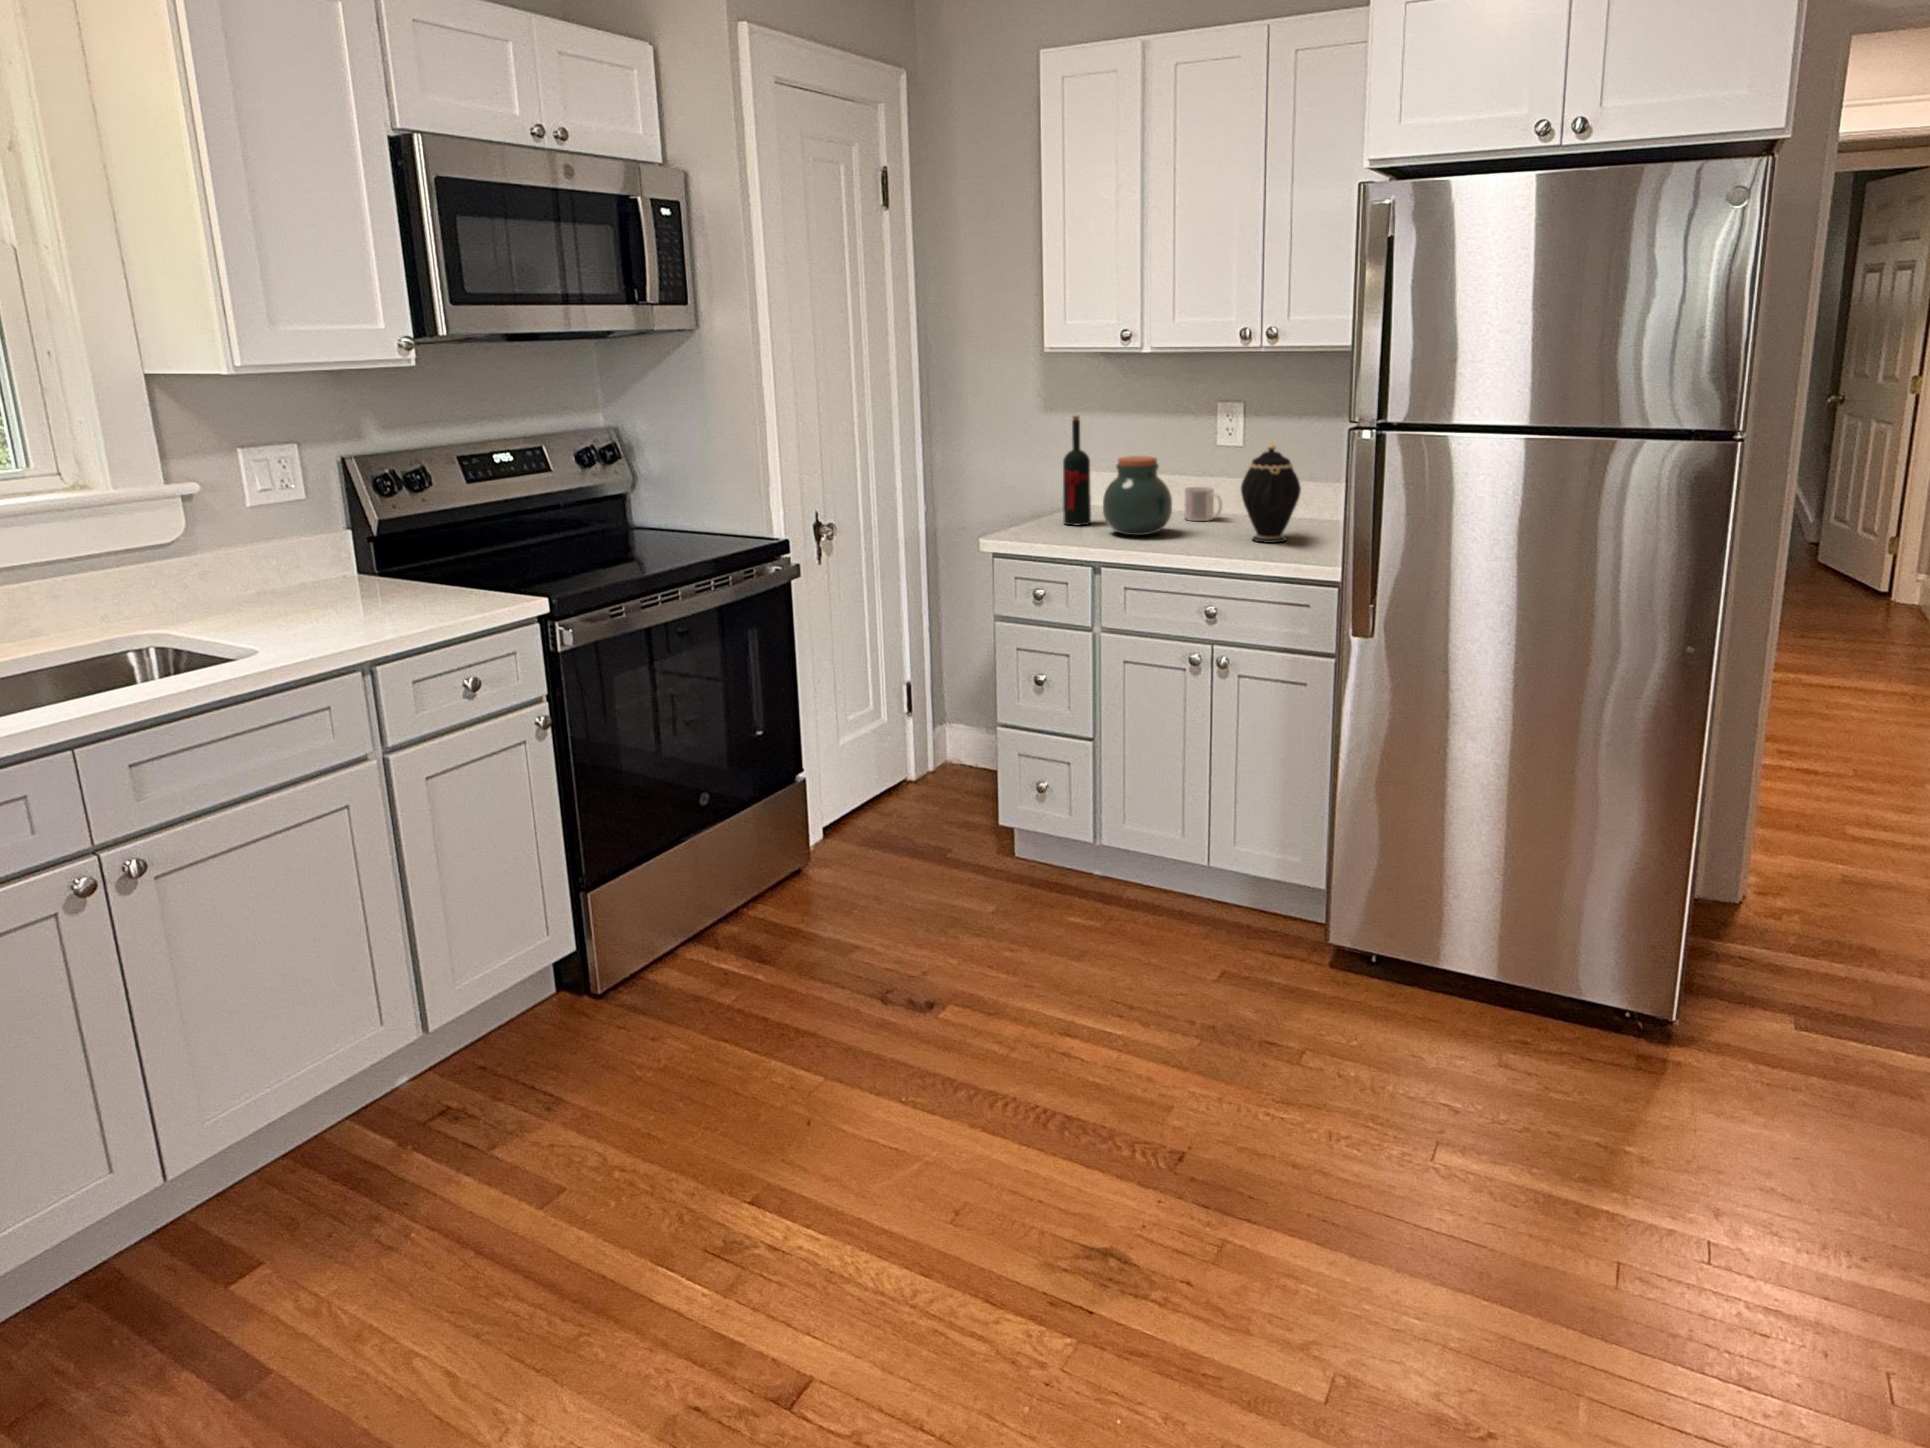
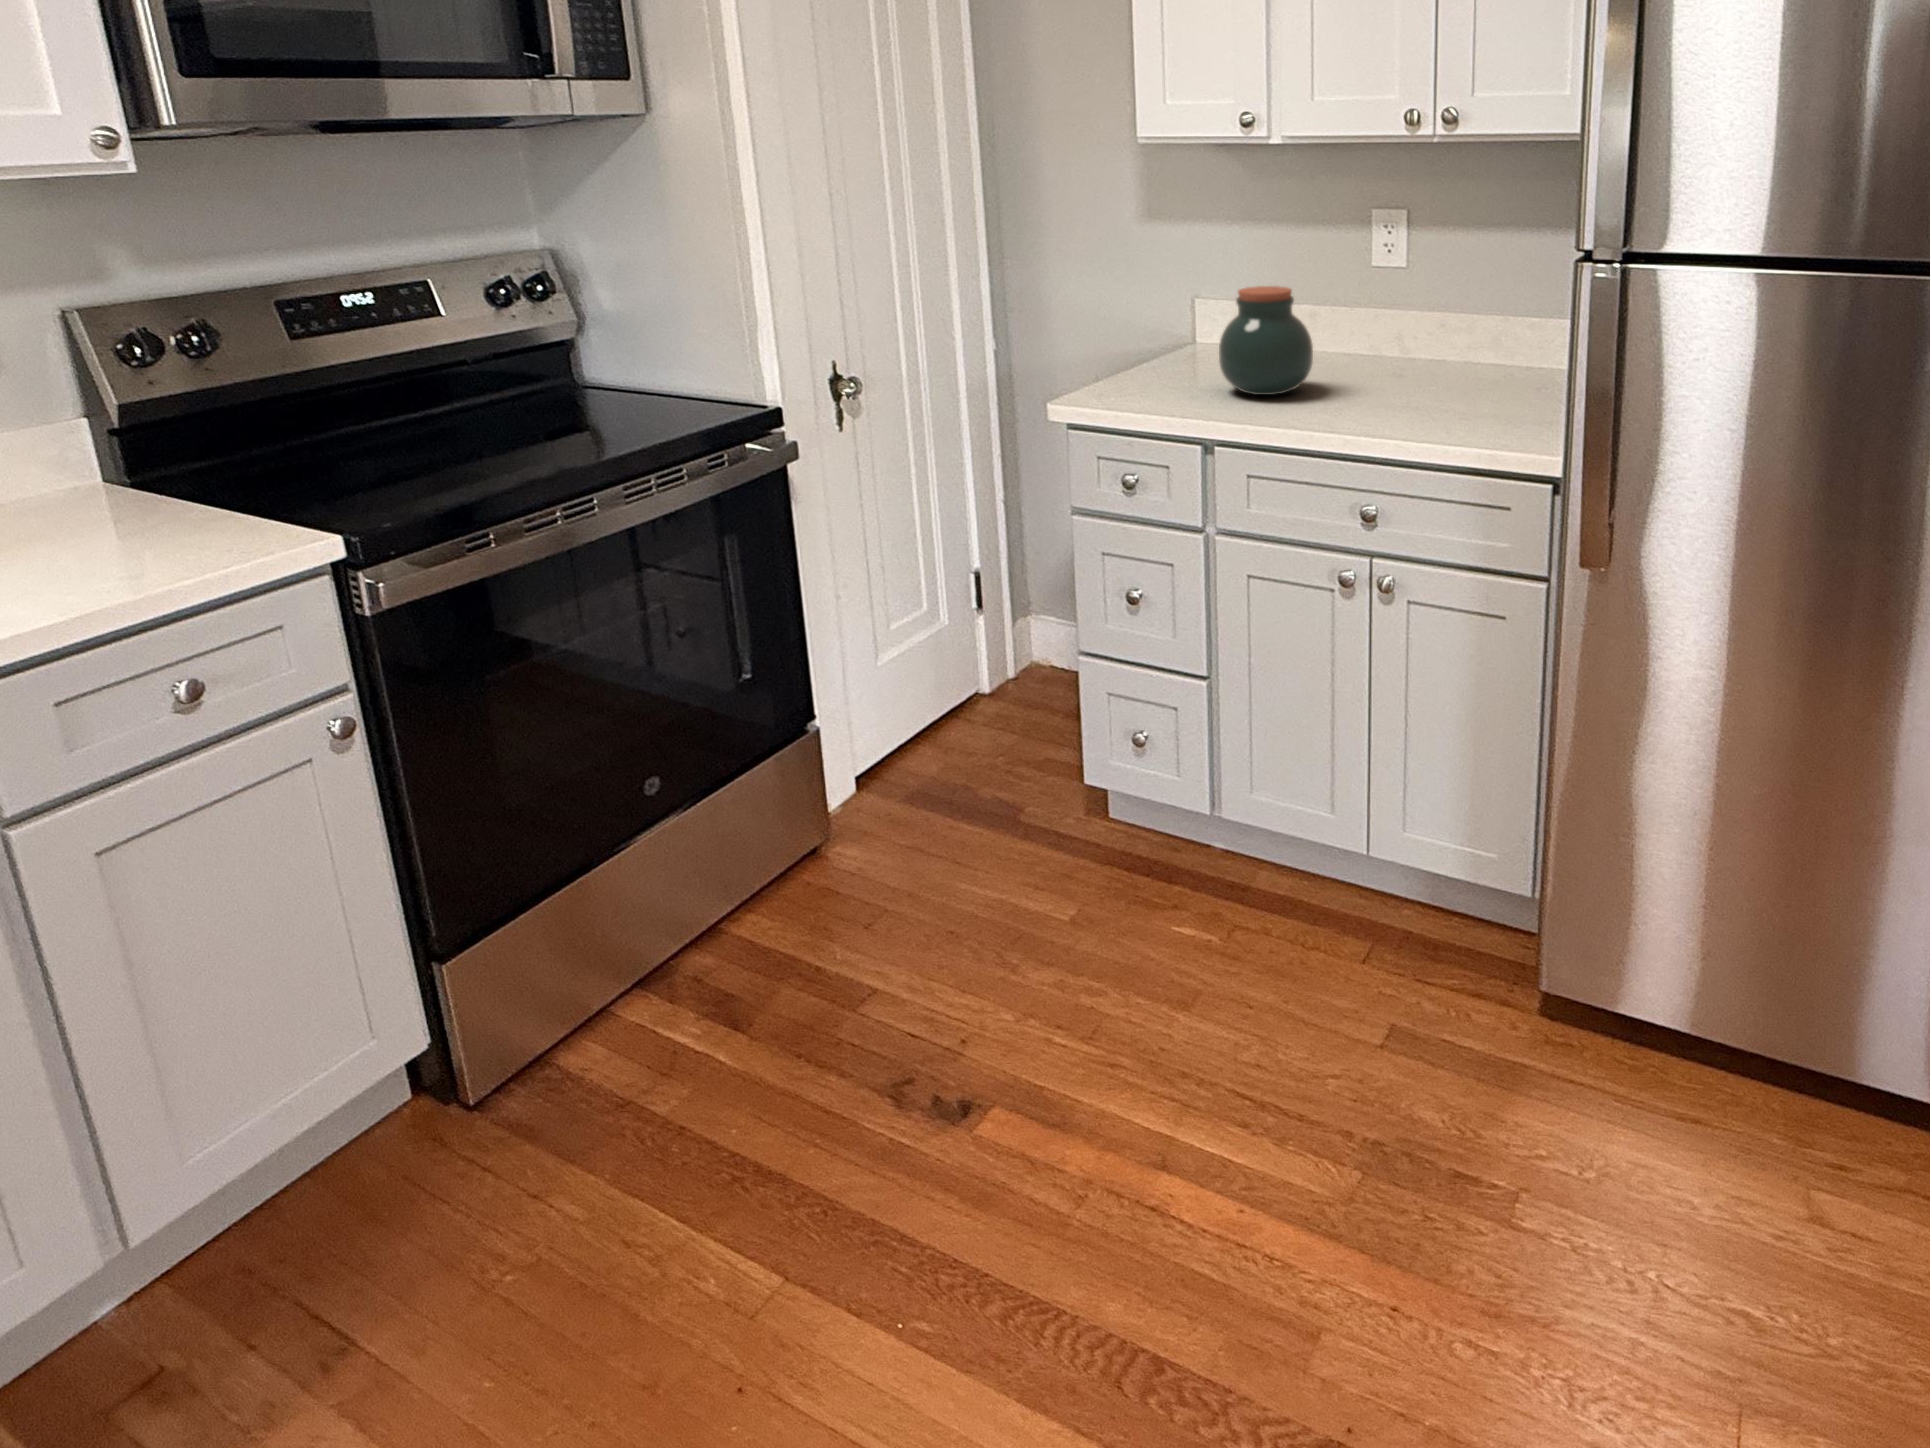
wine bottle: present [1063,416,1091,525] -> none [1166,230,1206,378]
teapot: present [1241,443,1301,543] -> none [1407,269,1490,407]
mug: present [1185,487,1222,521] -> none [1330,322,1380,369]

